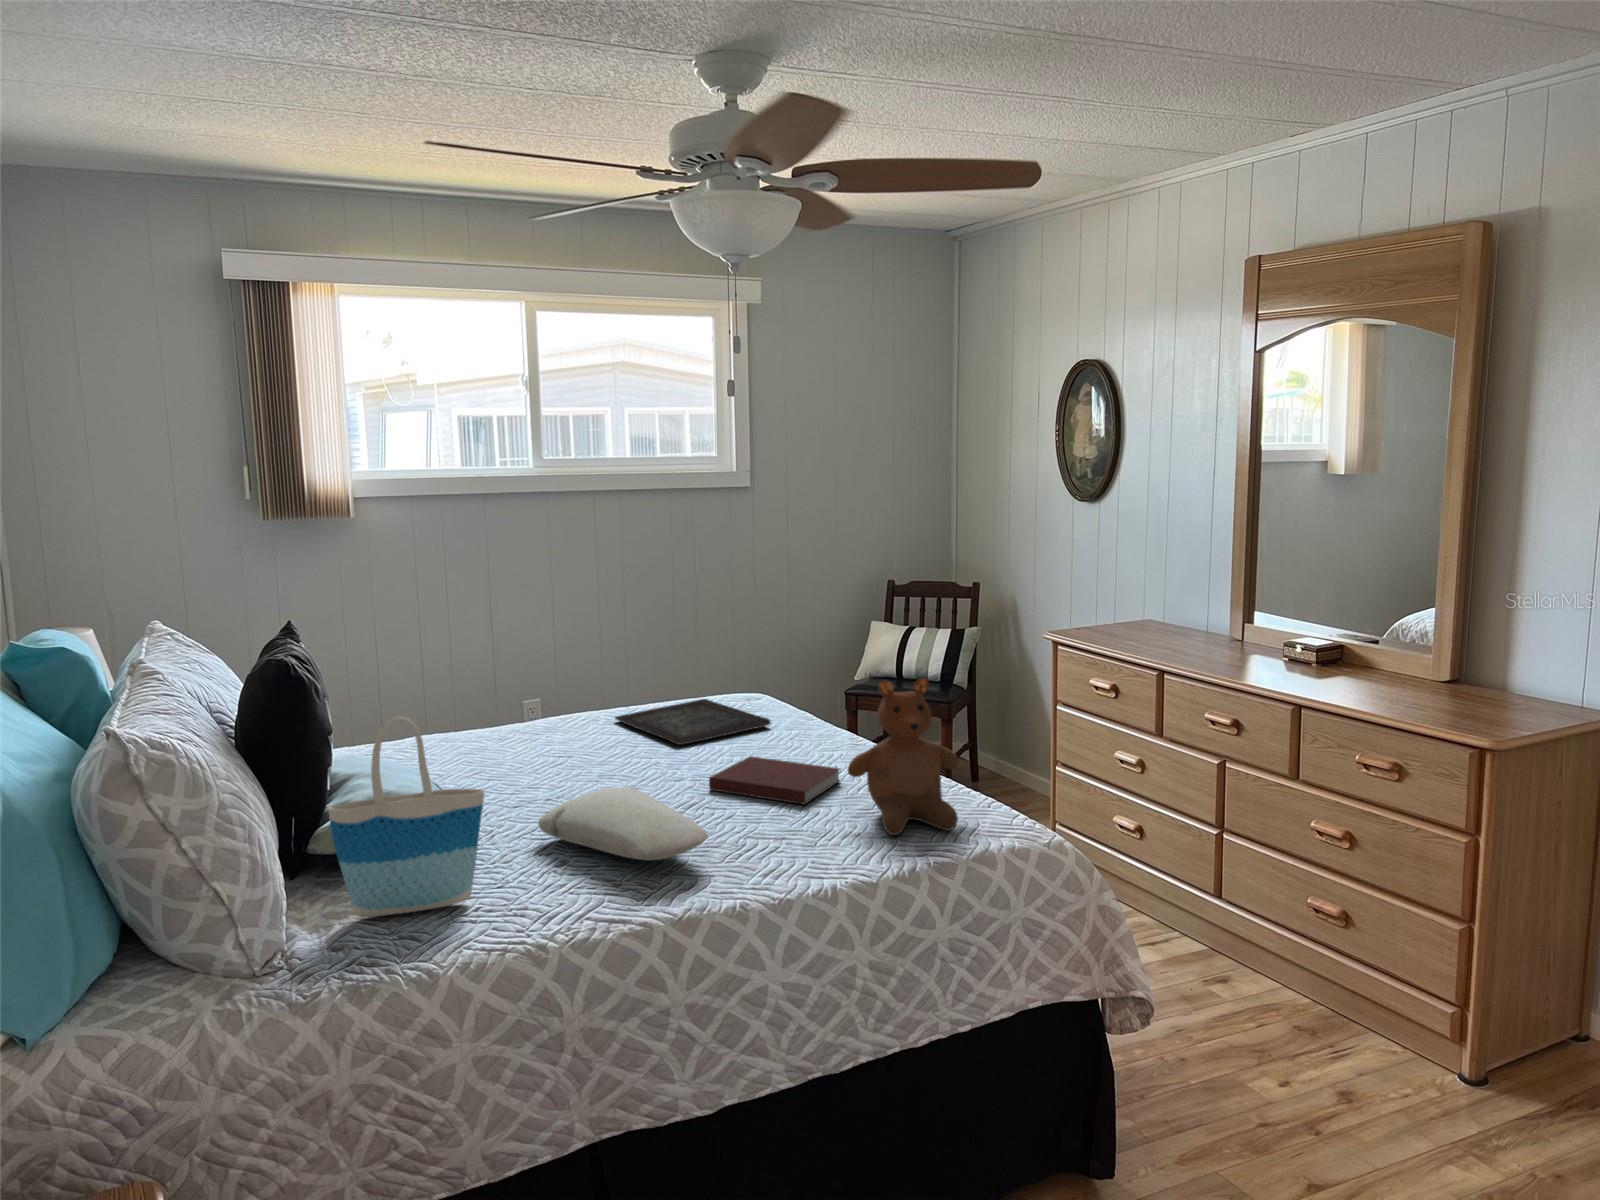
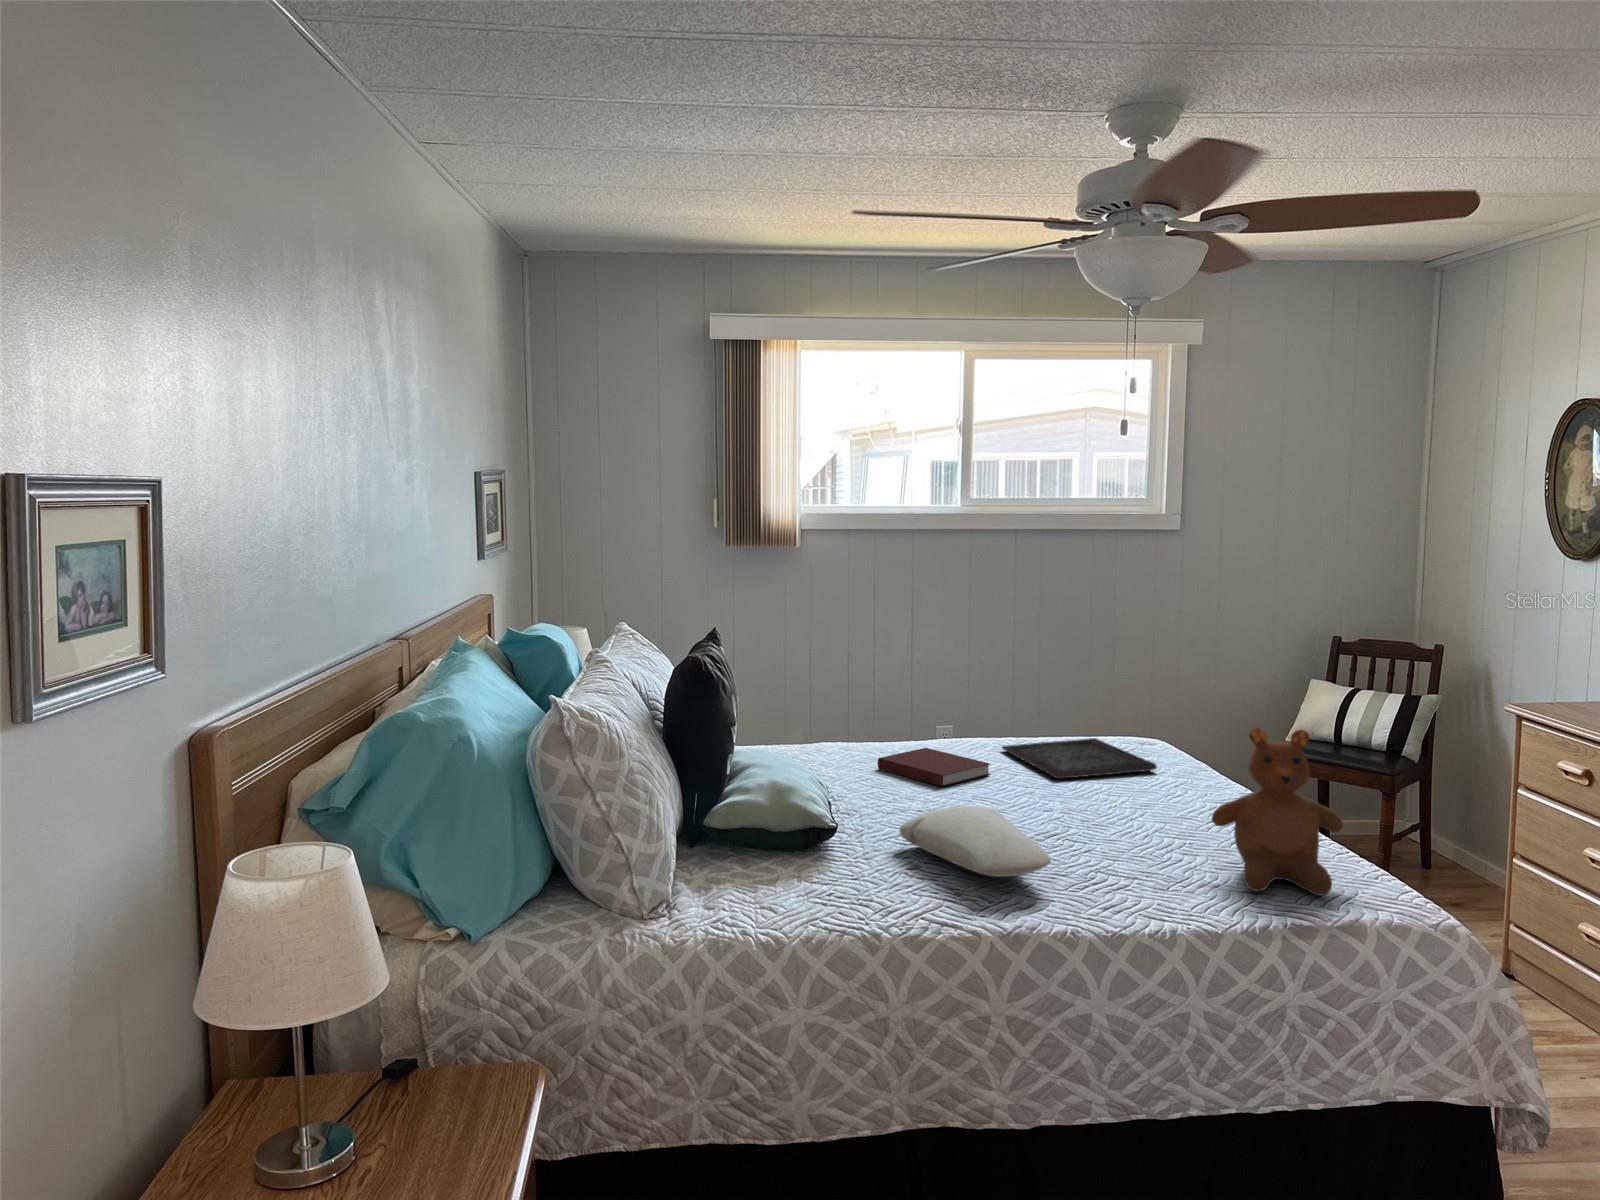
tote bag: present [328,716,485,917] -> none [714,714,843,887]
notebook: present [709,756,840,804] -> present [878,748,990,787]

